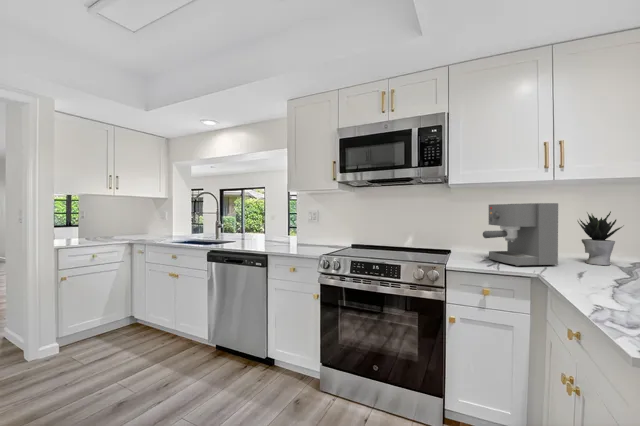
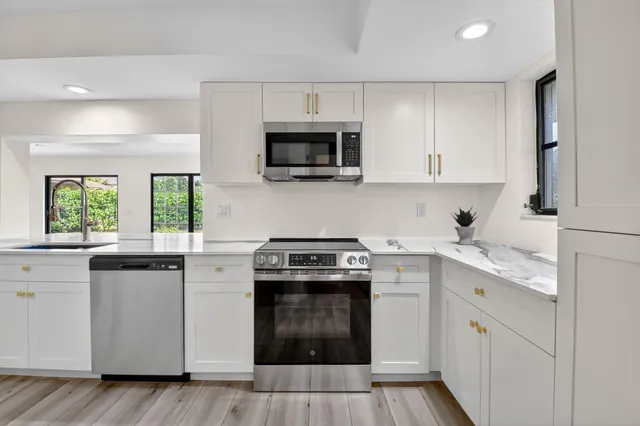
coffee maker: present [483,203,558,266] -> none [397,199,446,249]

